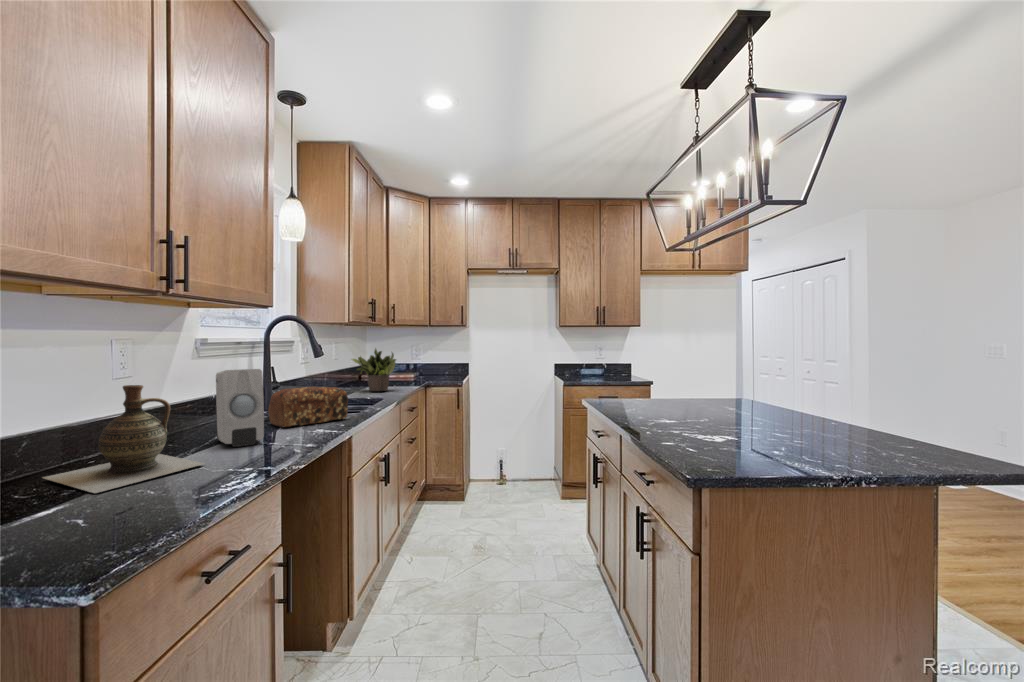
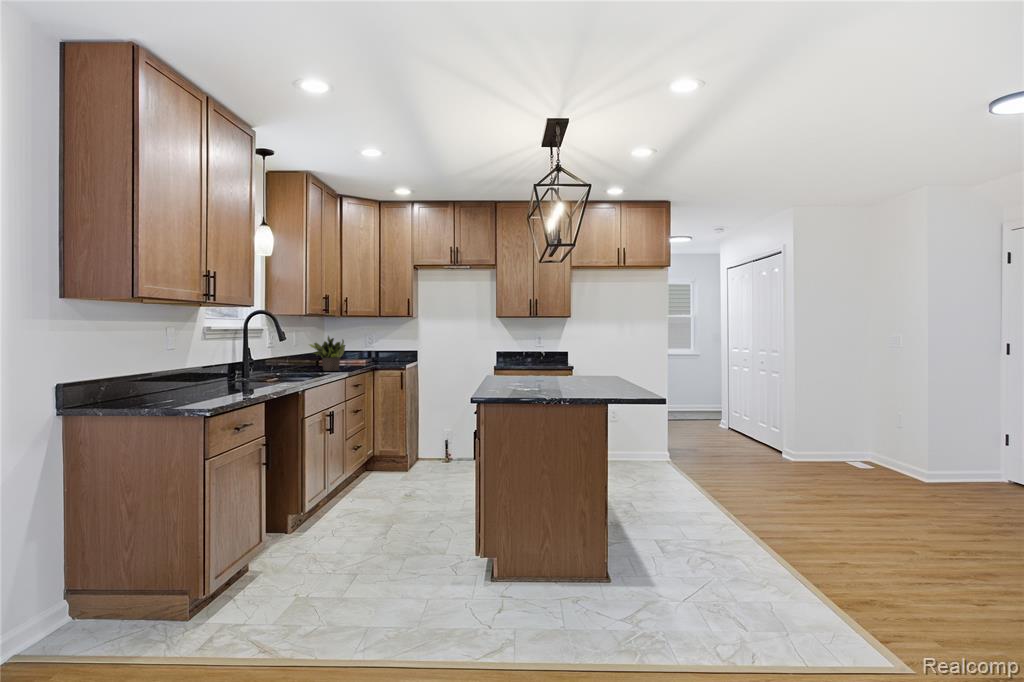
soap dispenser: present [216,369,264,447] -> none [222,345,252,391]
ceramic jug: present [43,385,204,493] -> none [148,351,225,401]
bread loaf: present [268,386,348,428] -> none [251,360,304,386]

